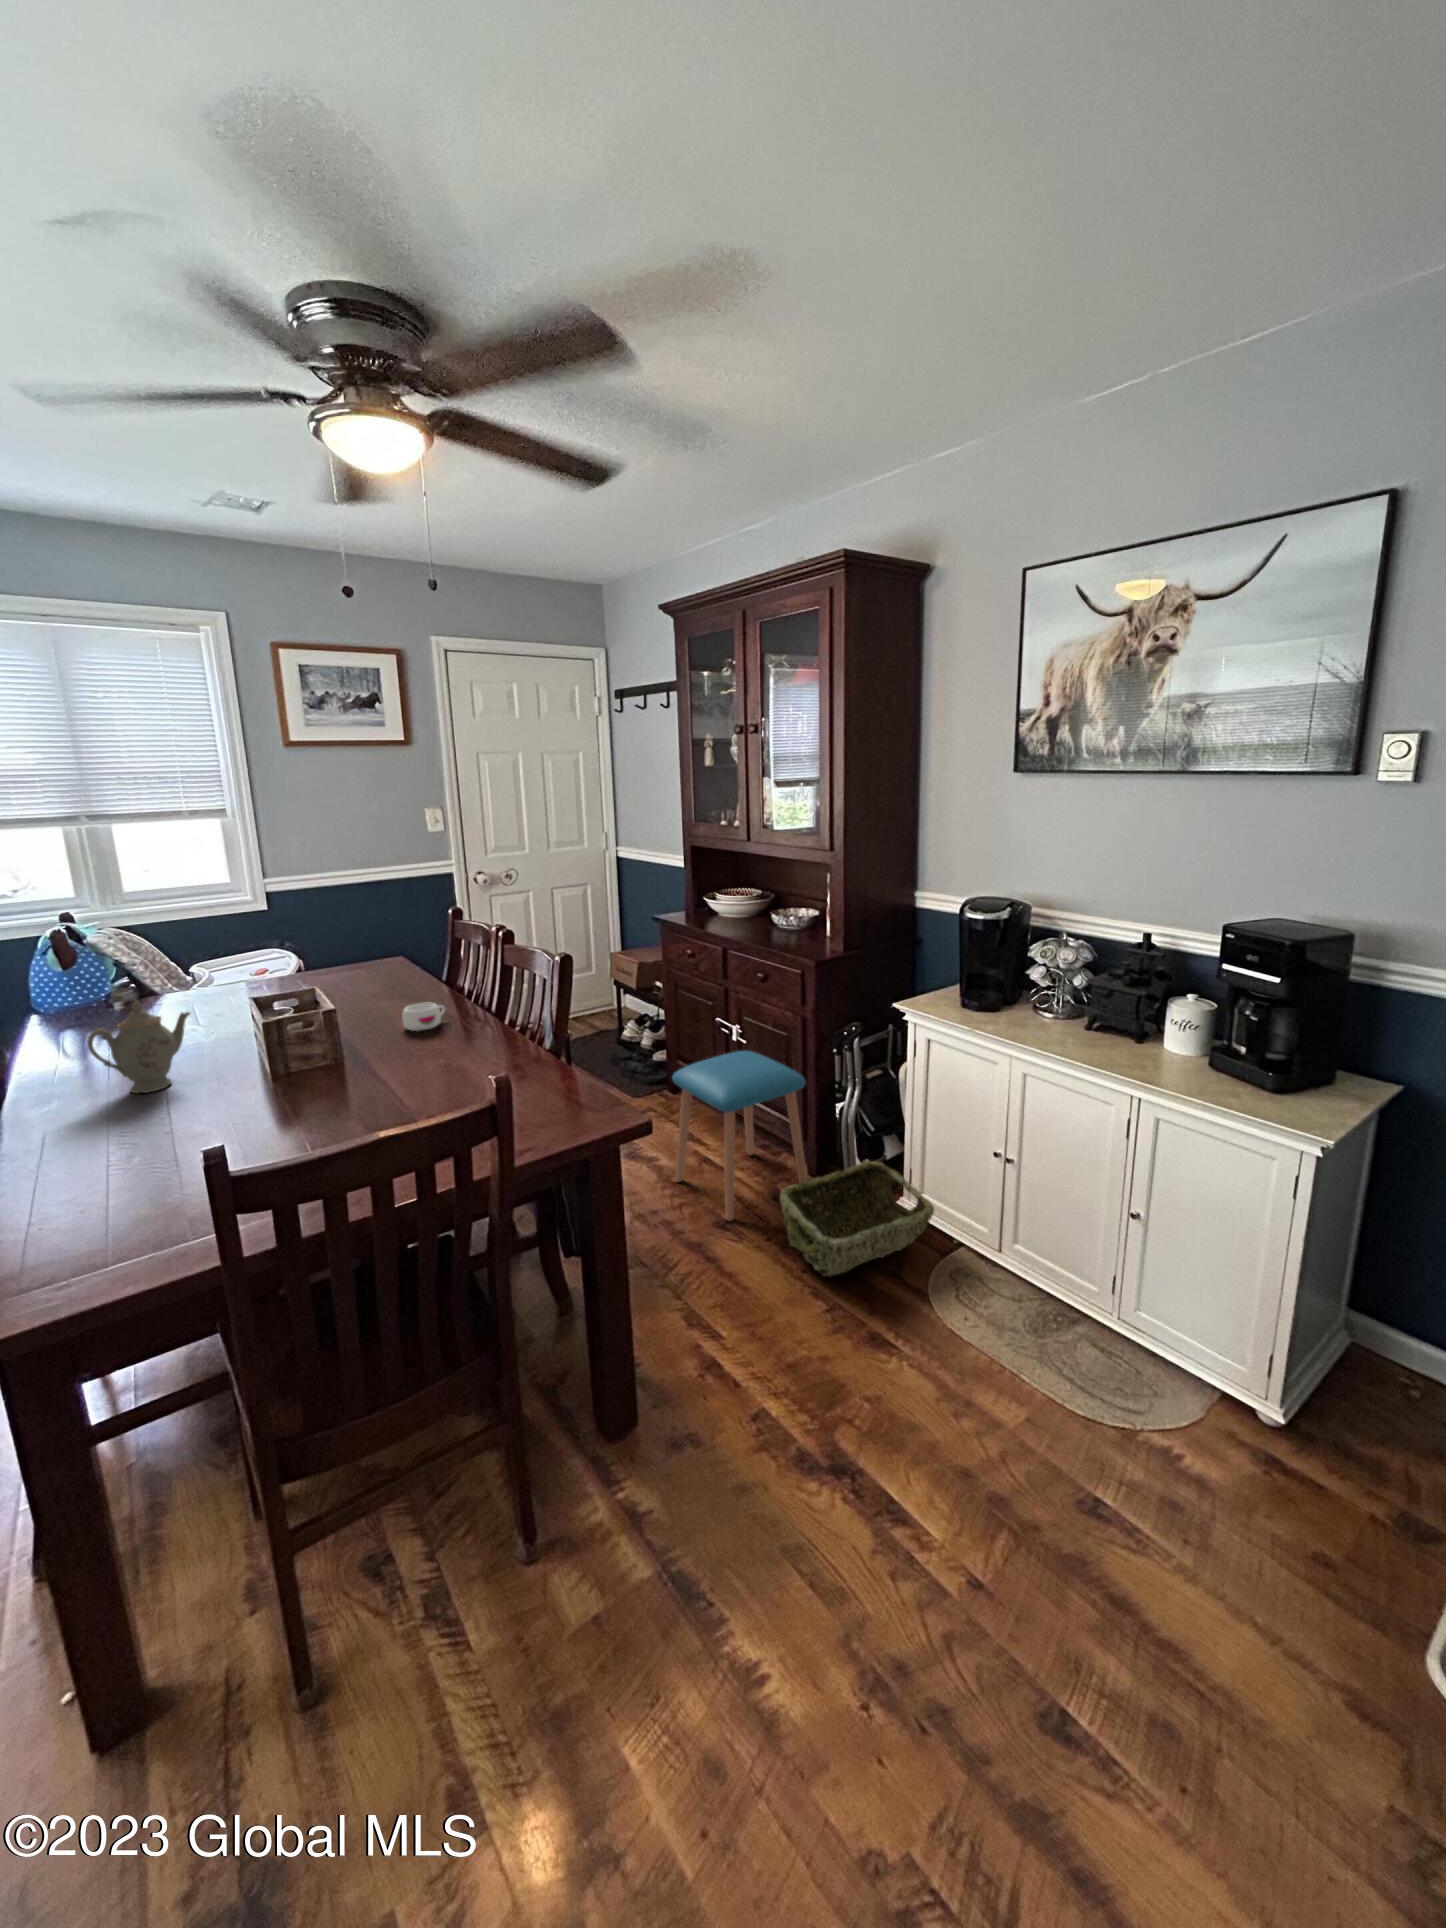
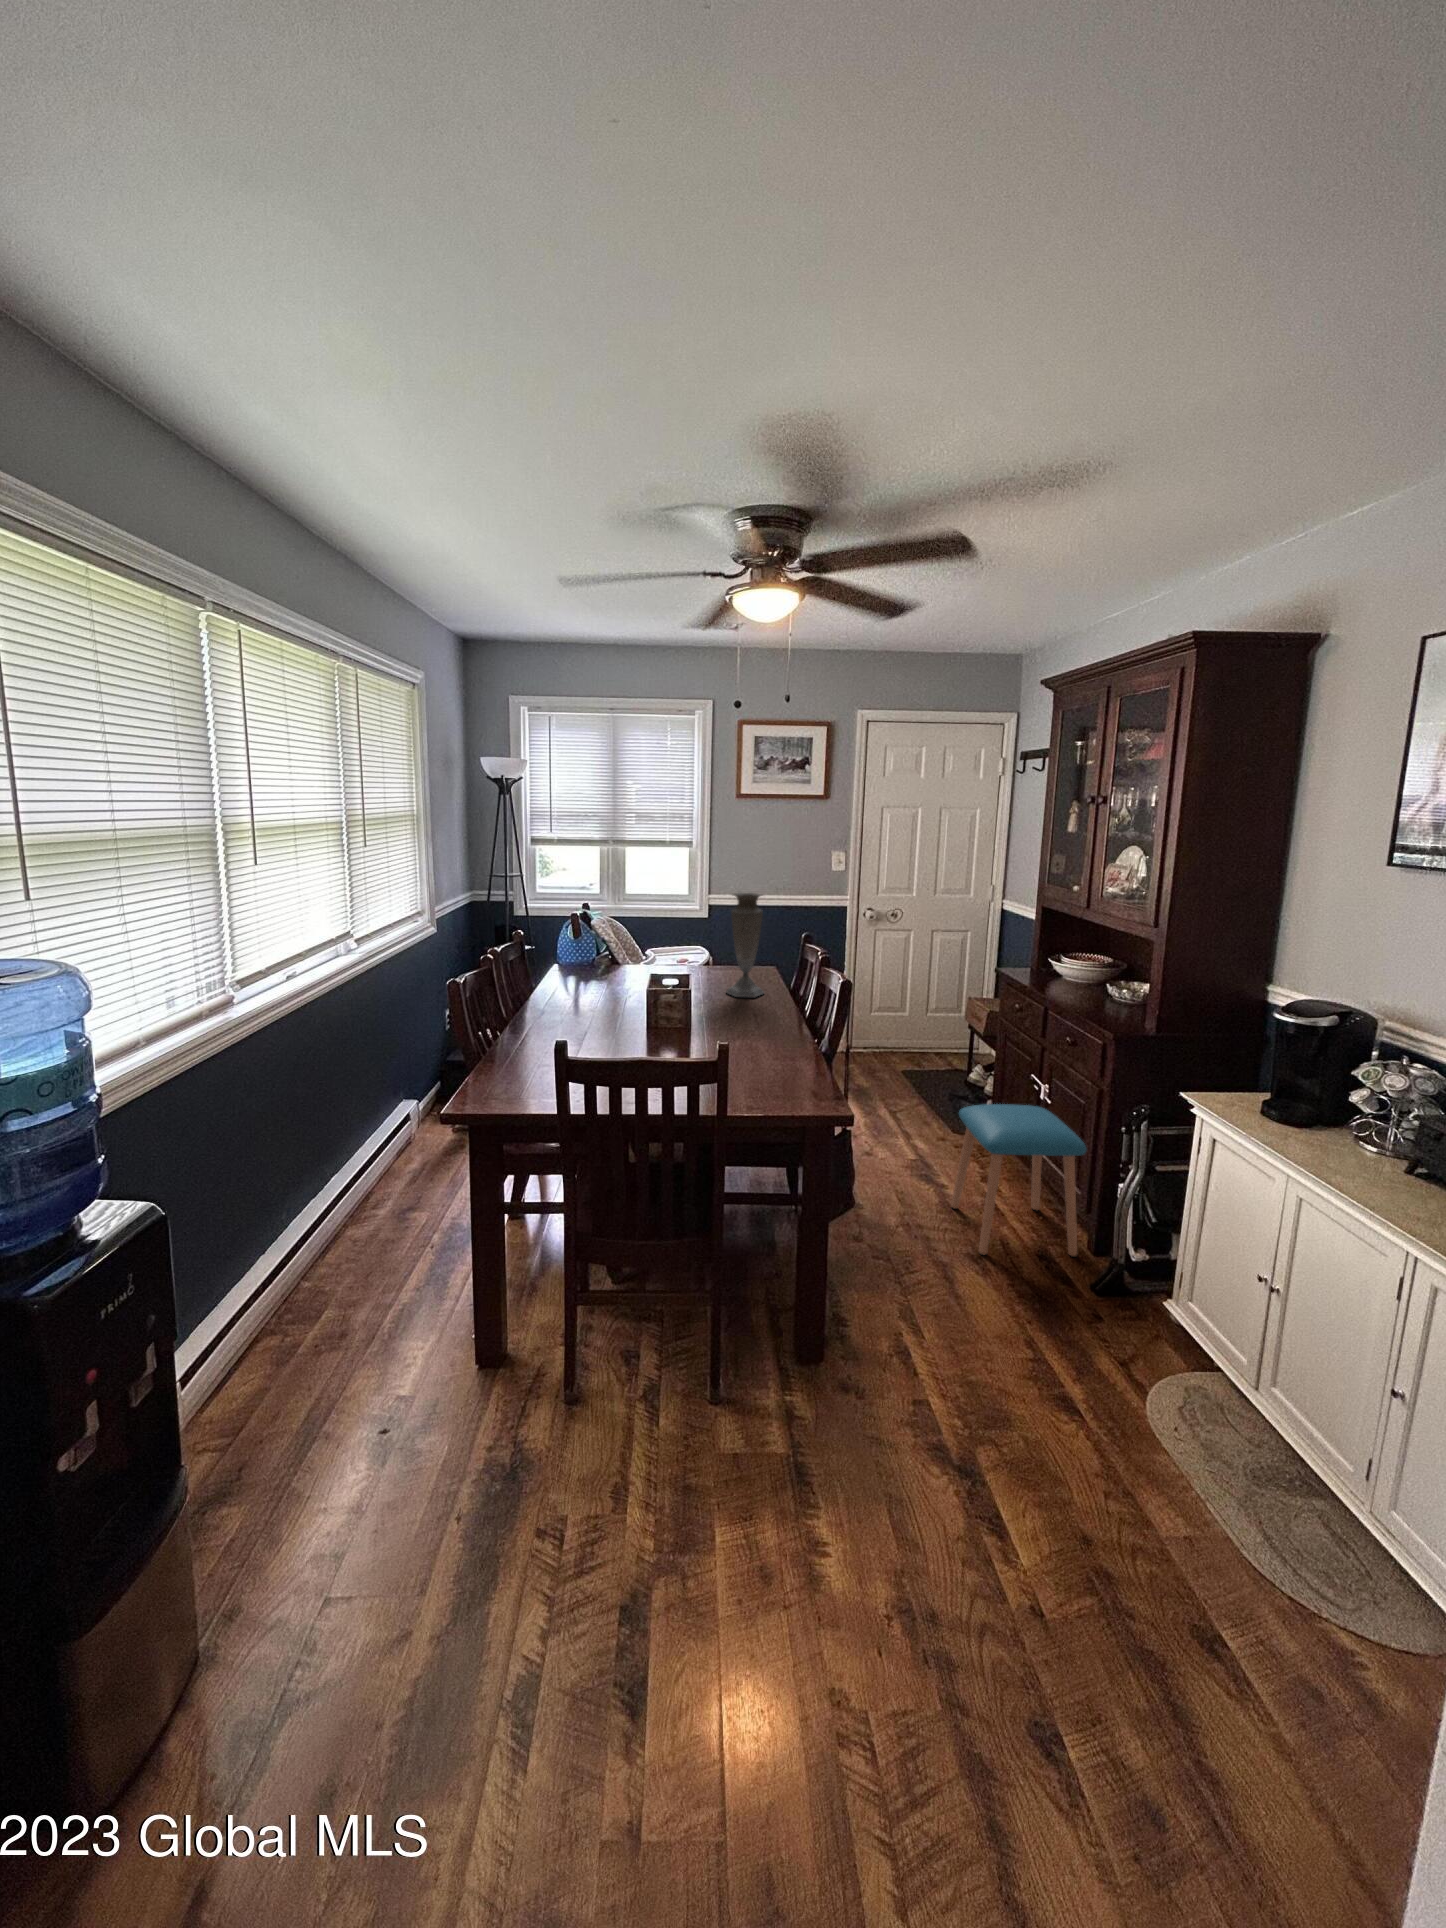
vase: none [355,863,421,1006] -> present [726,892,764,997]
teapot: present [87,1000,190,1093] -> none [557,961,612,1019]
mug: present [402,1003,445,1031] -> none [737,998,768,1018]
woven basket: present [780,1161,934,1276] -> none [1016,1237,1188,1343]

